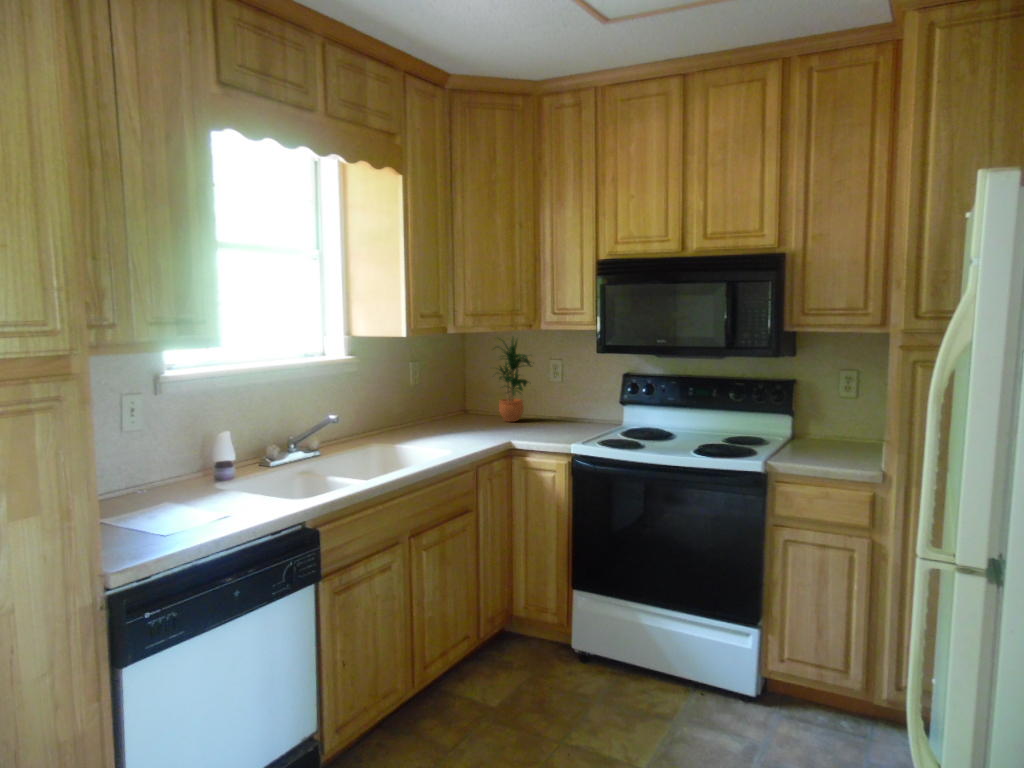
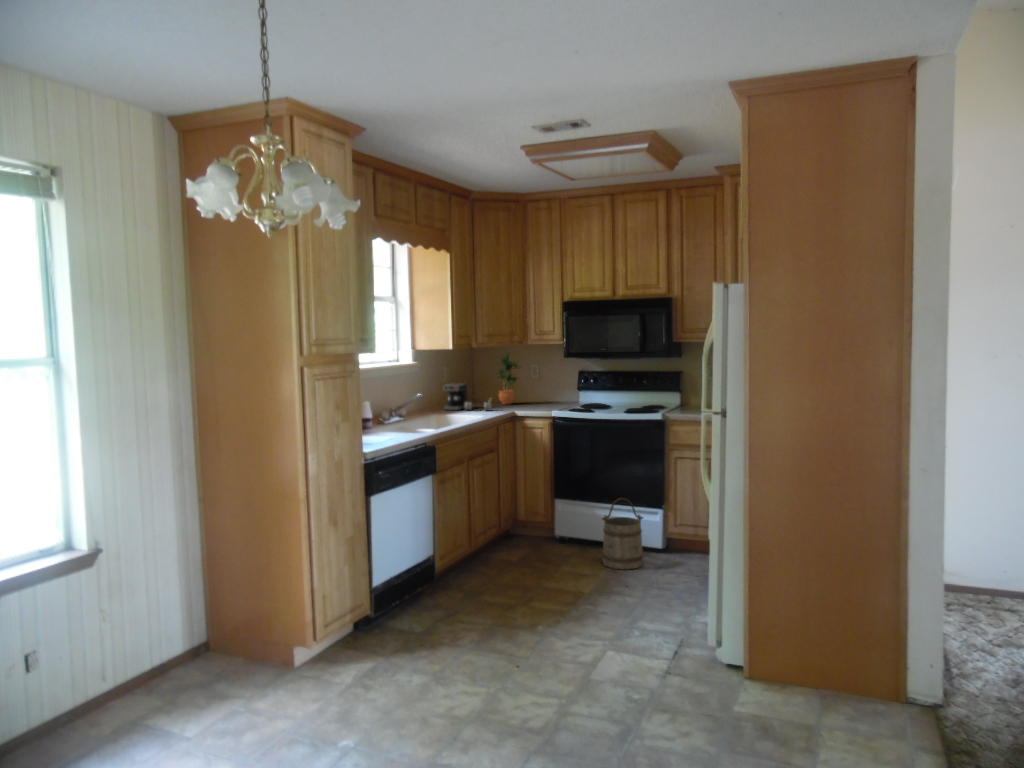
coffee maker: none [404,389,479,436] -> present [443,383,492,411]
bucket: none [645,613,723,750] -> present [602,498,643,569]

